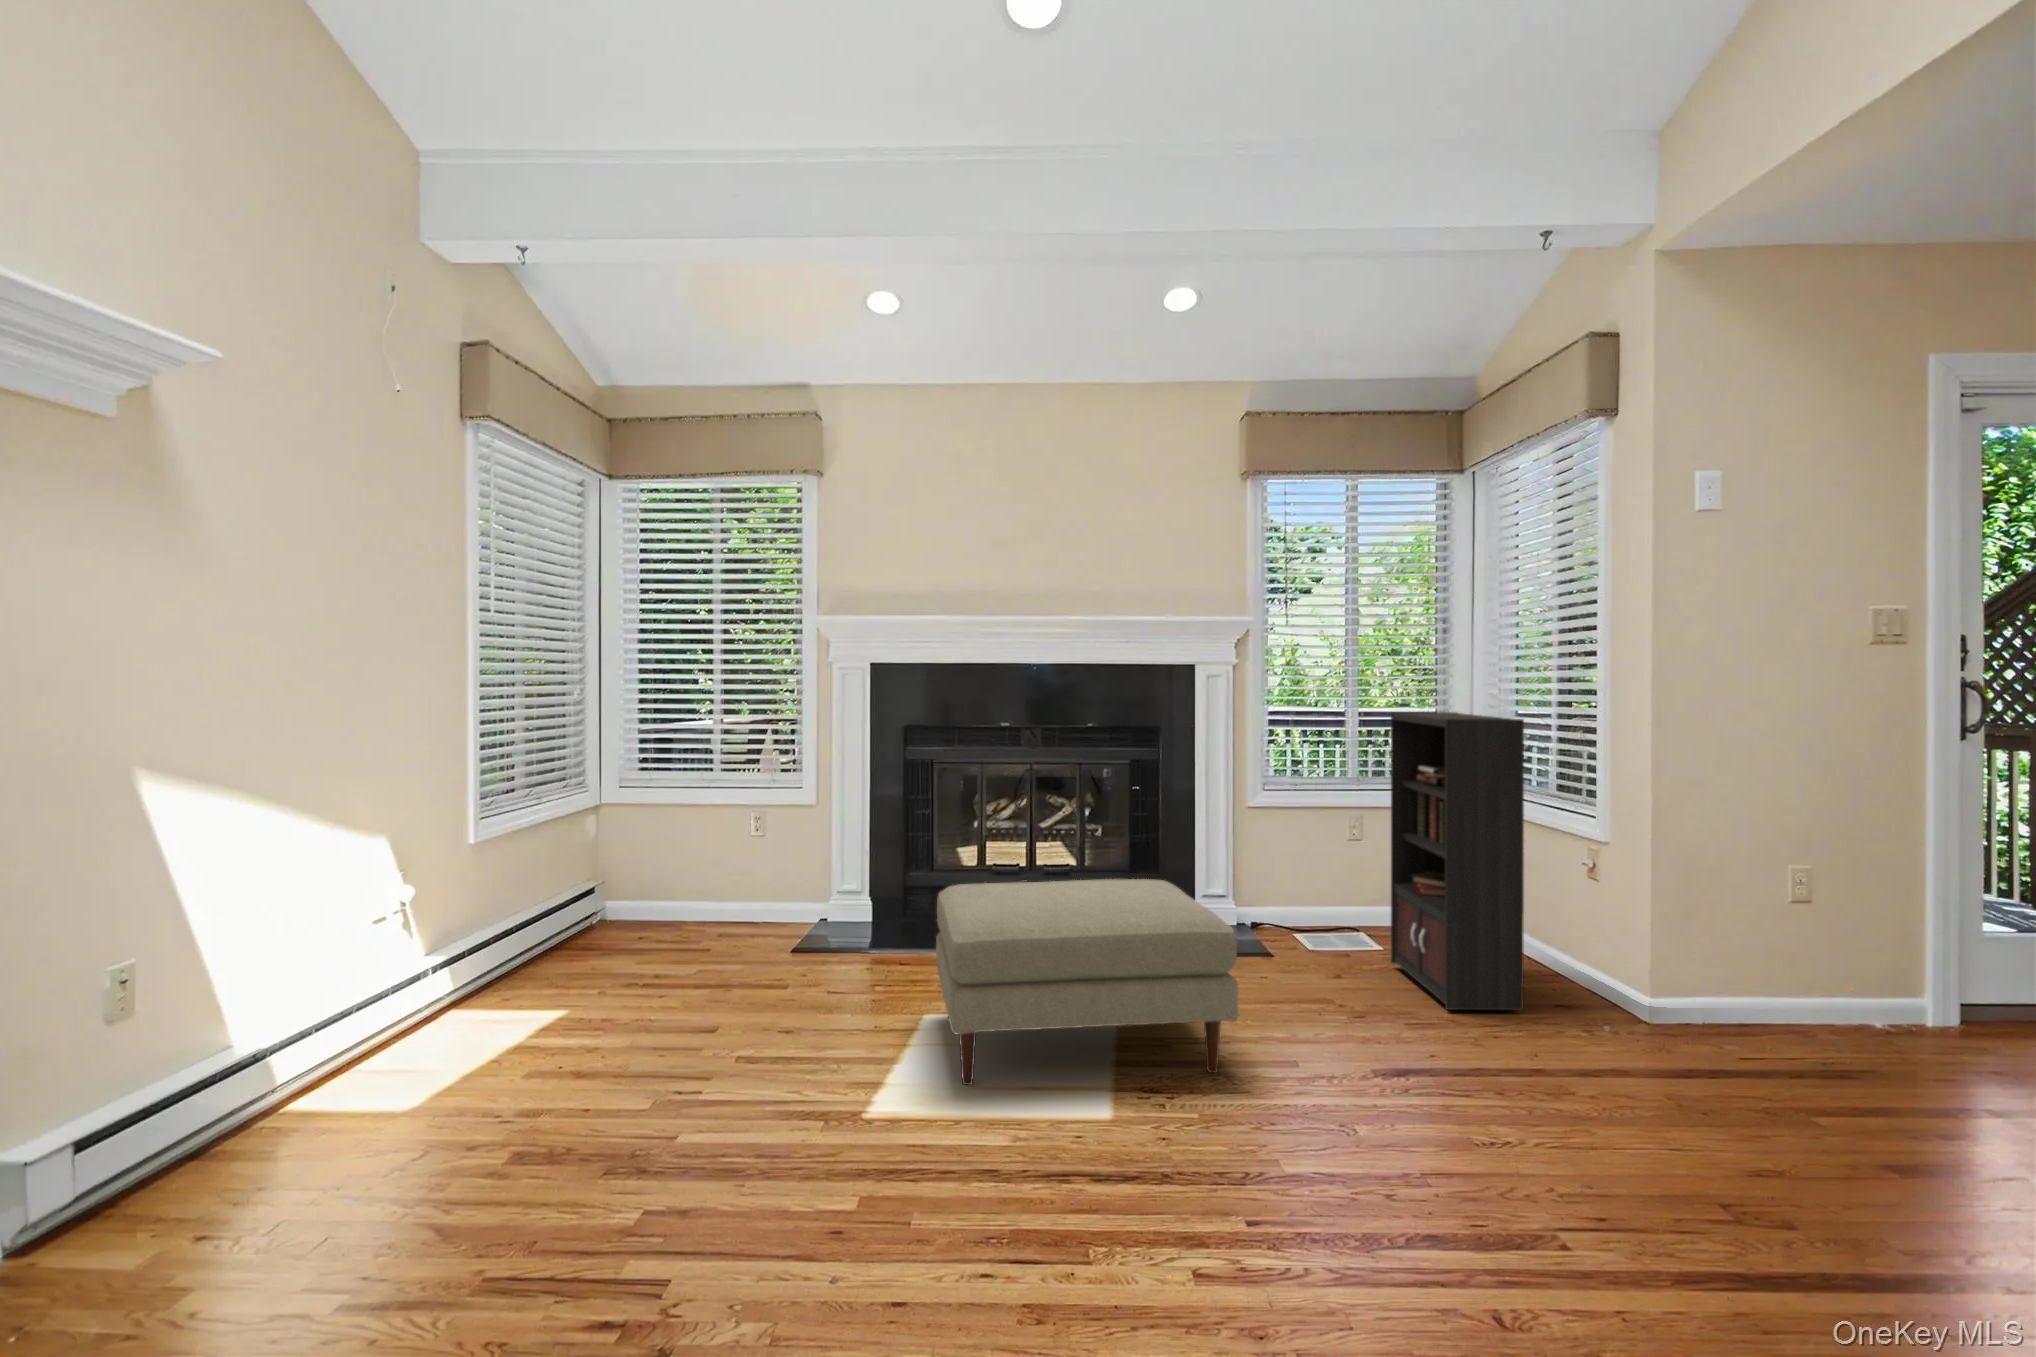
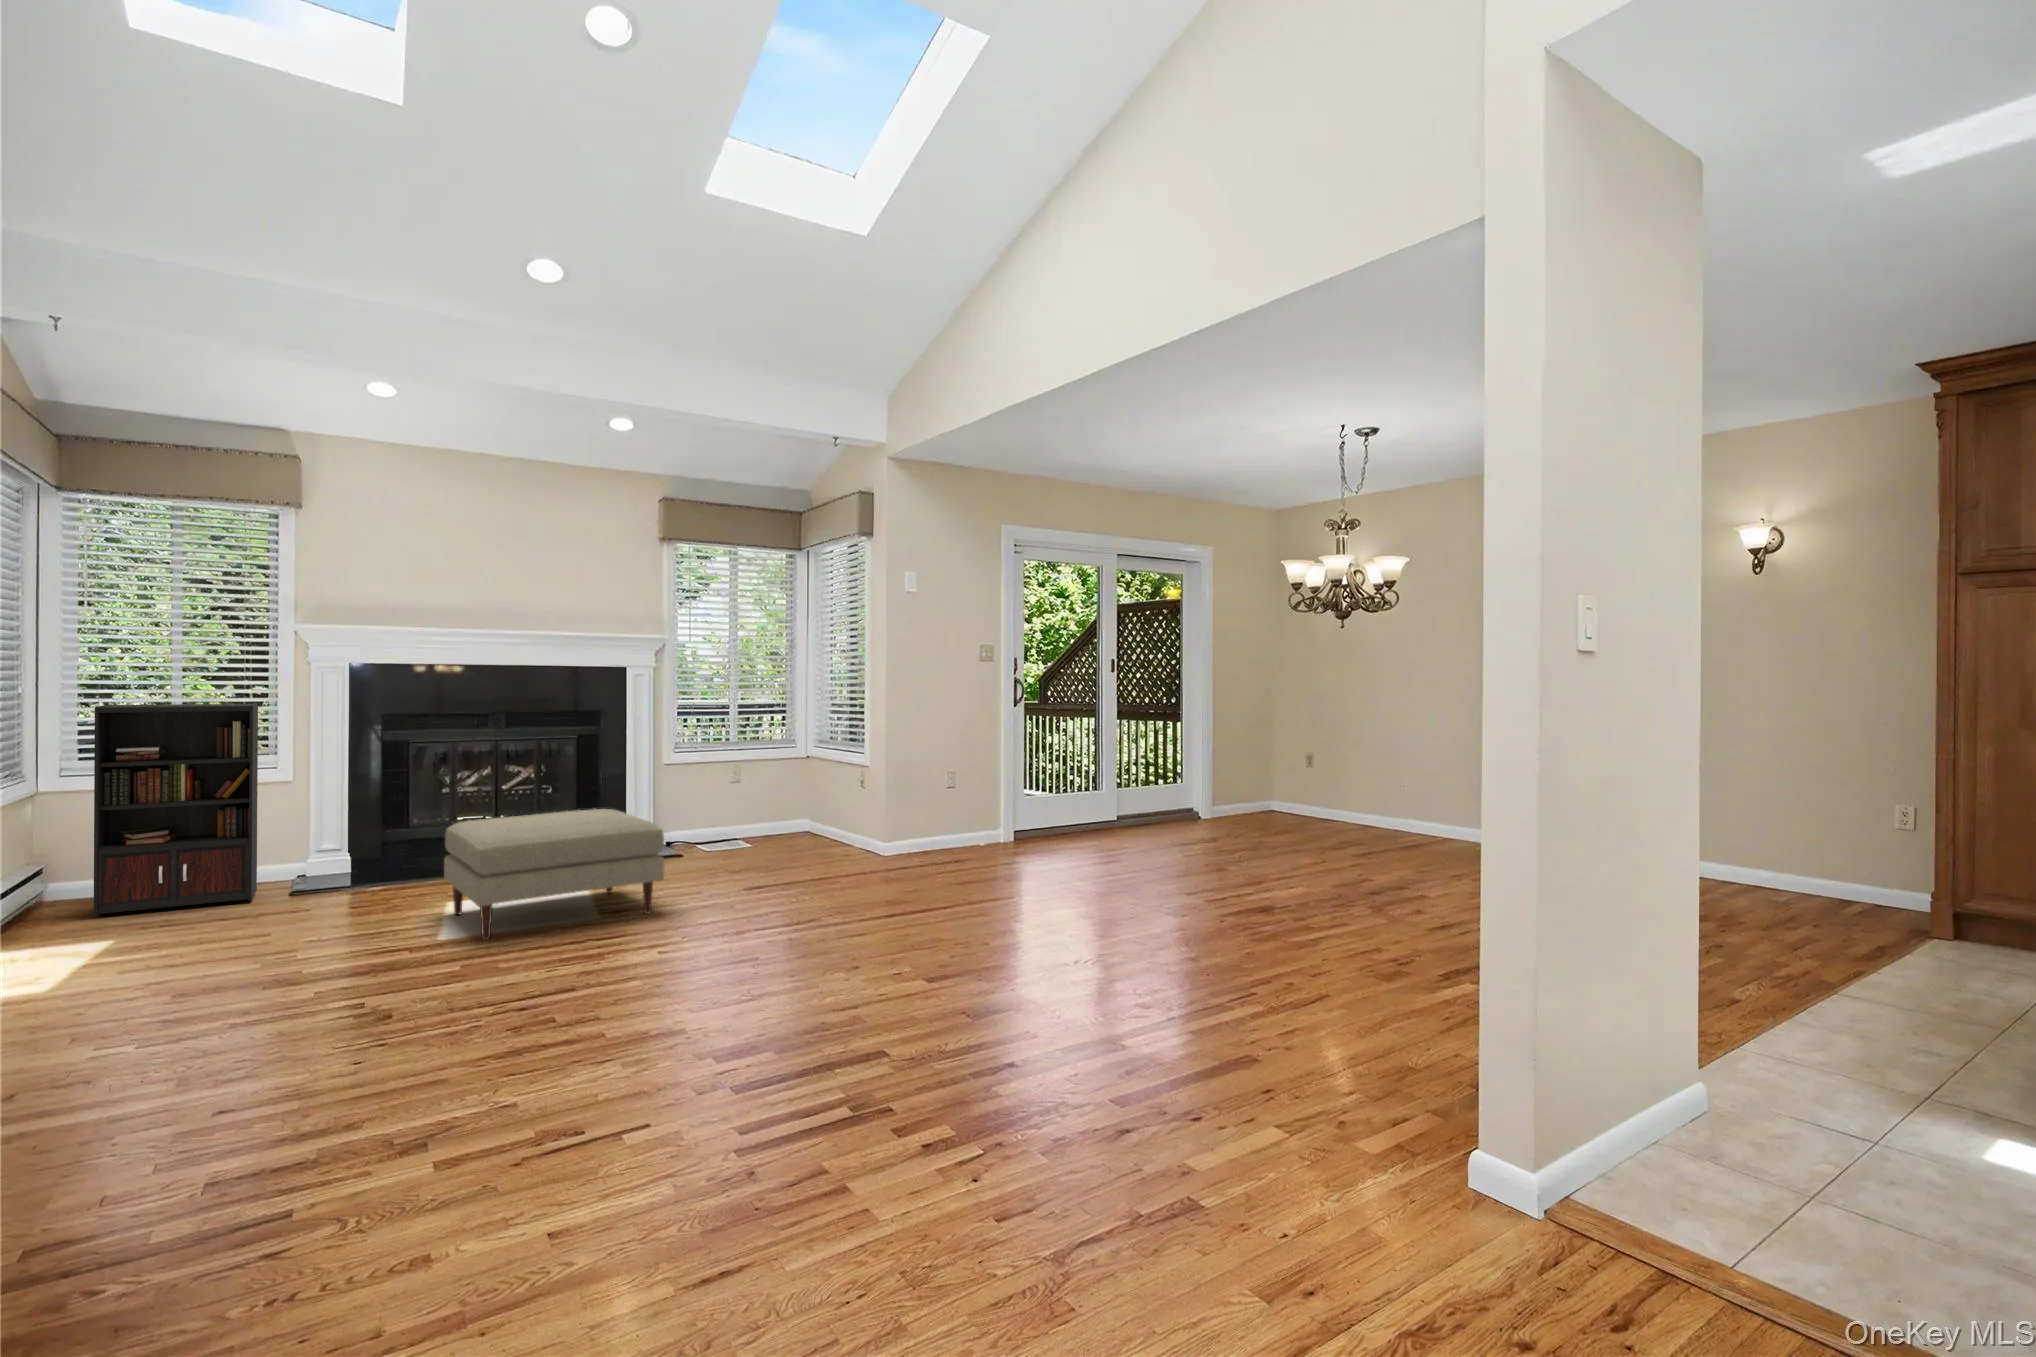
bookcase: present [1391,712,1610,1032] -> present [94,703,300,916]

